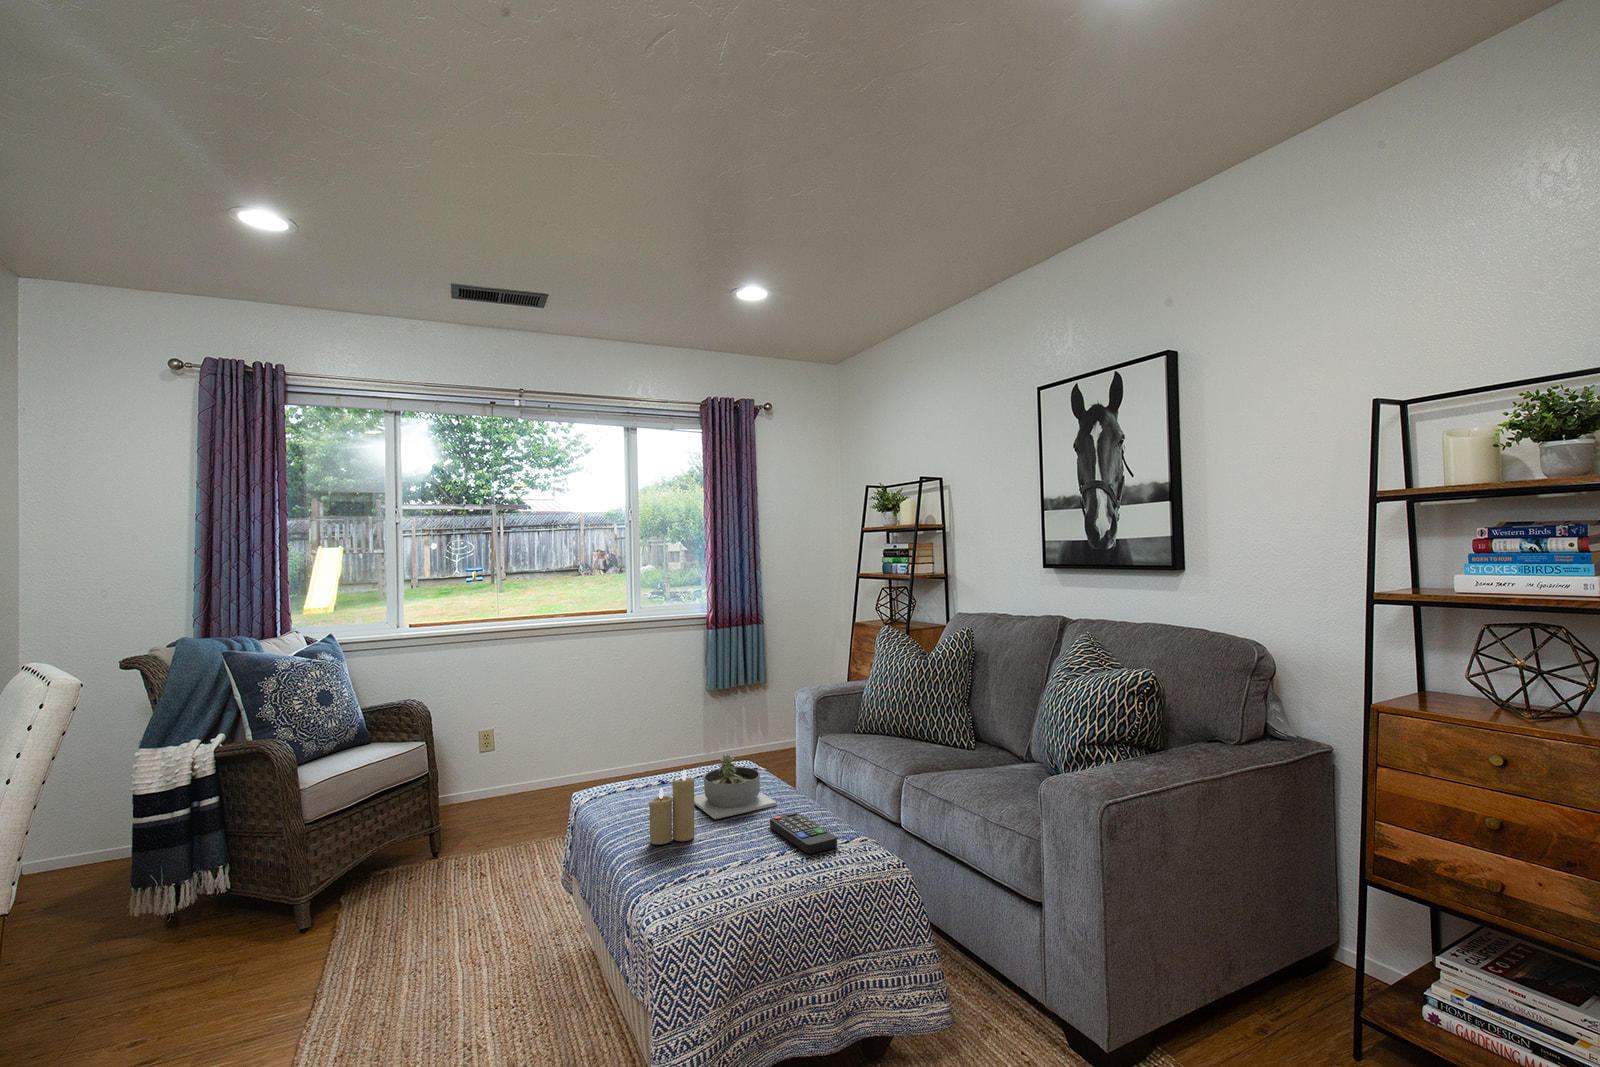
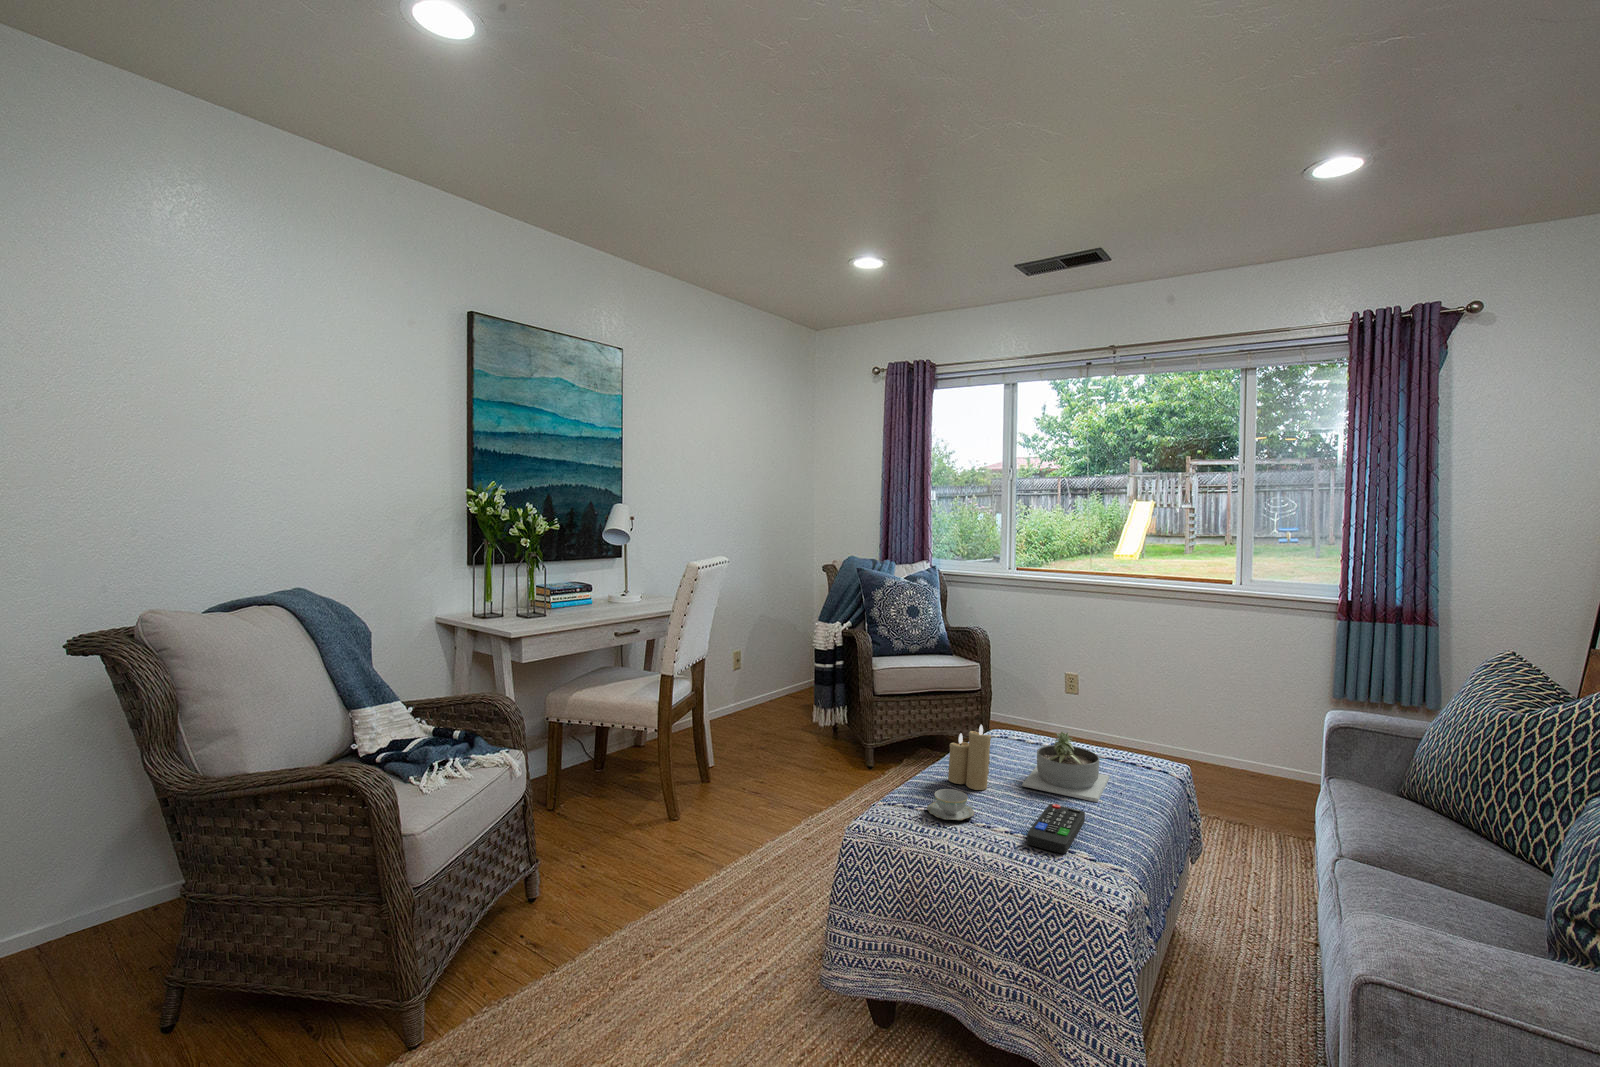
teacup: none [690,840,740,875] -> present [927,789,974,820]

